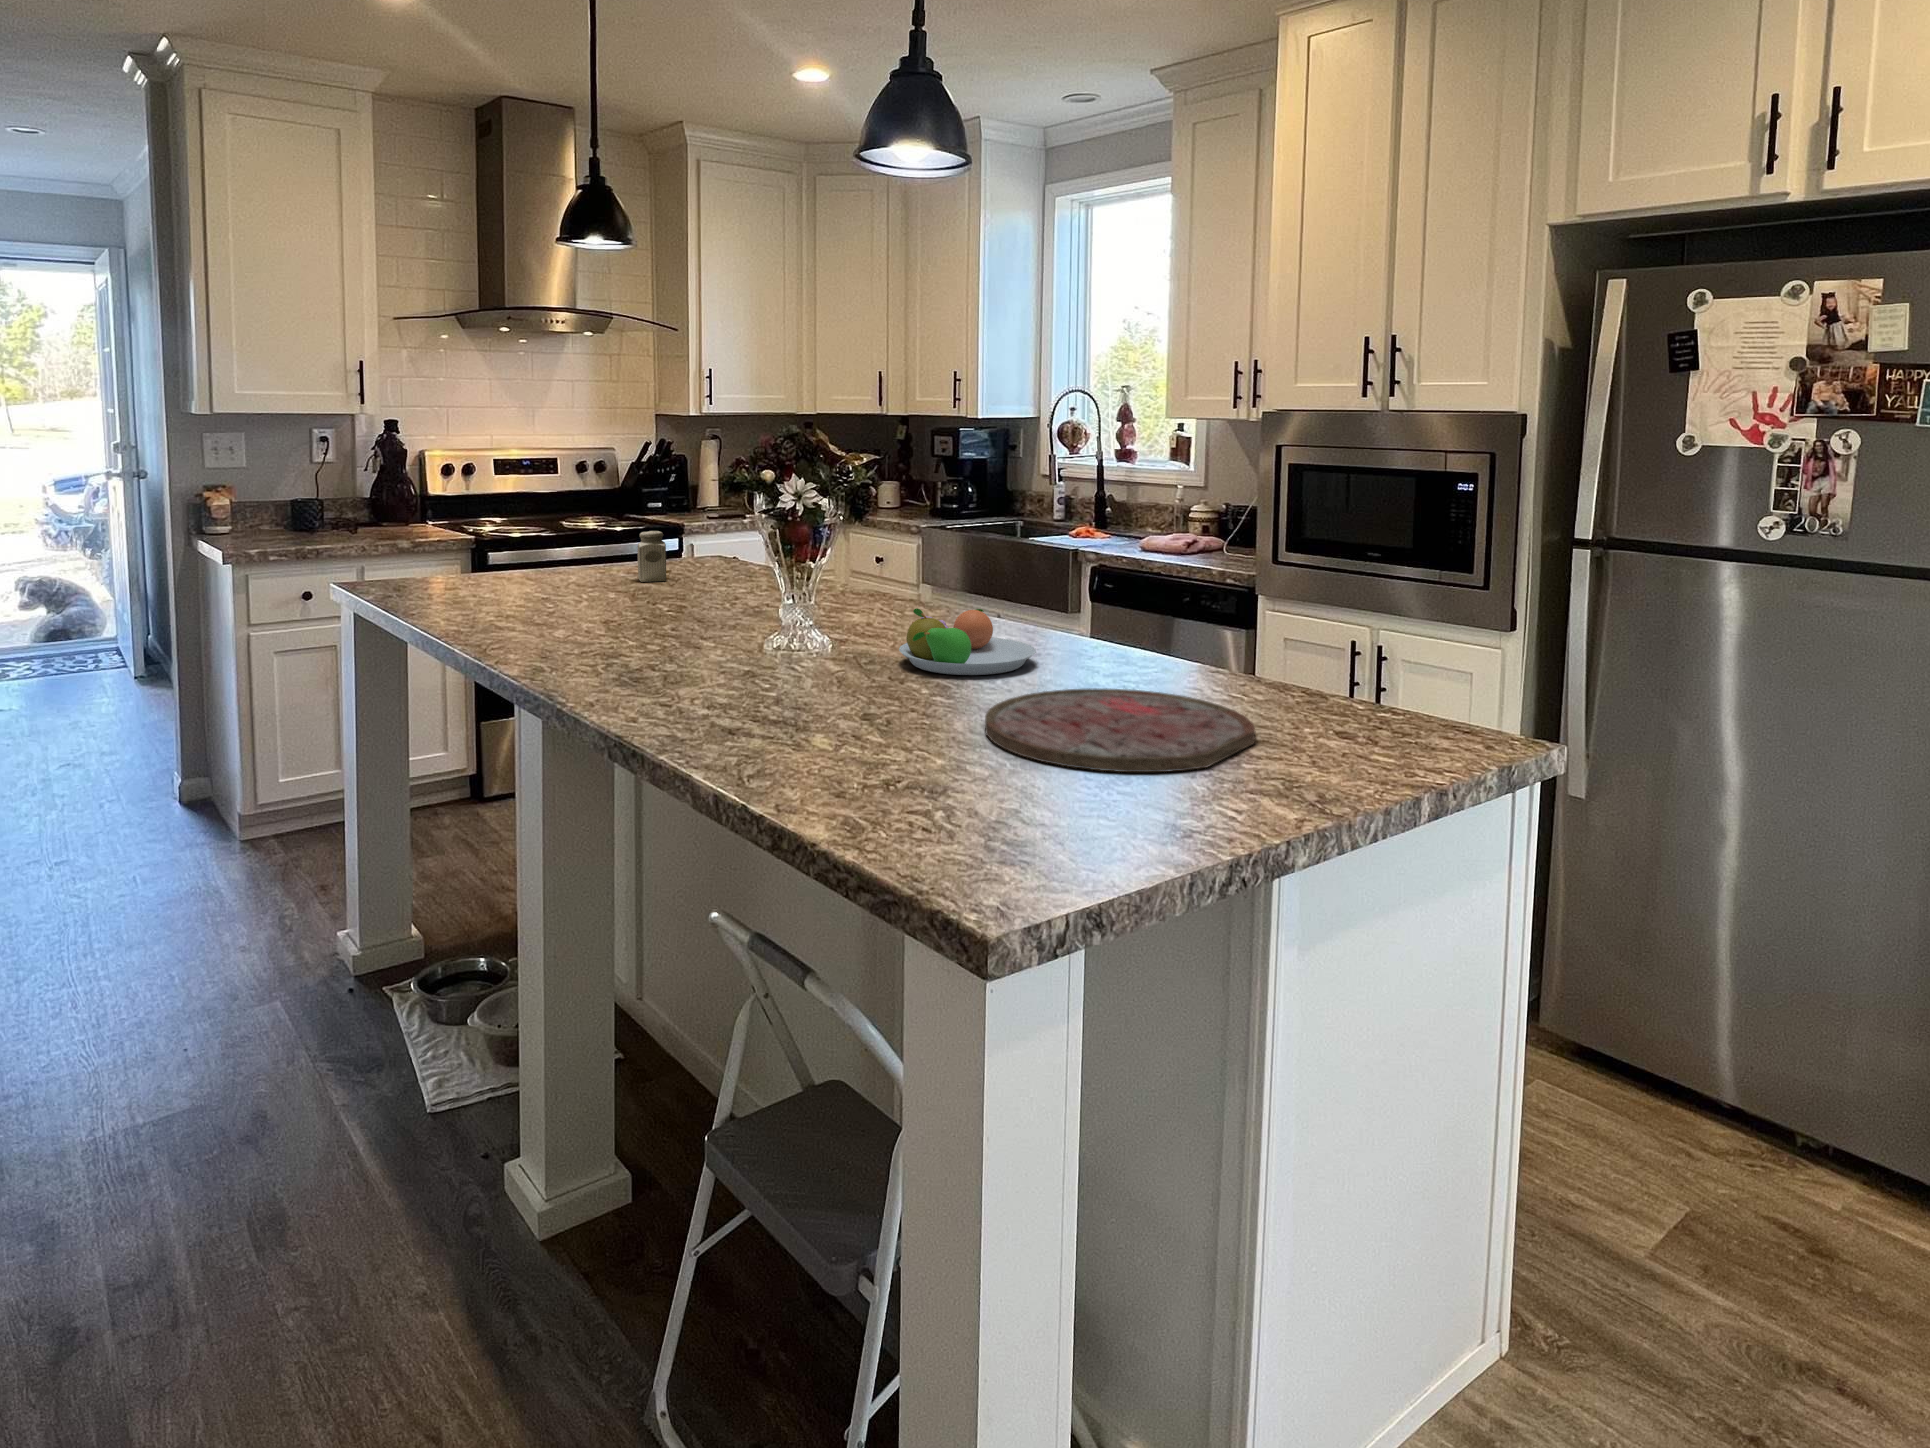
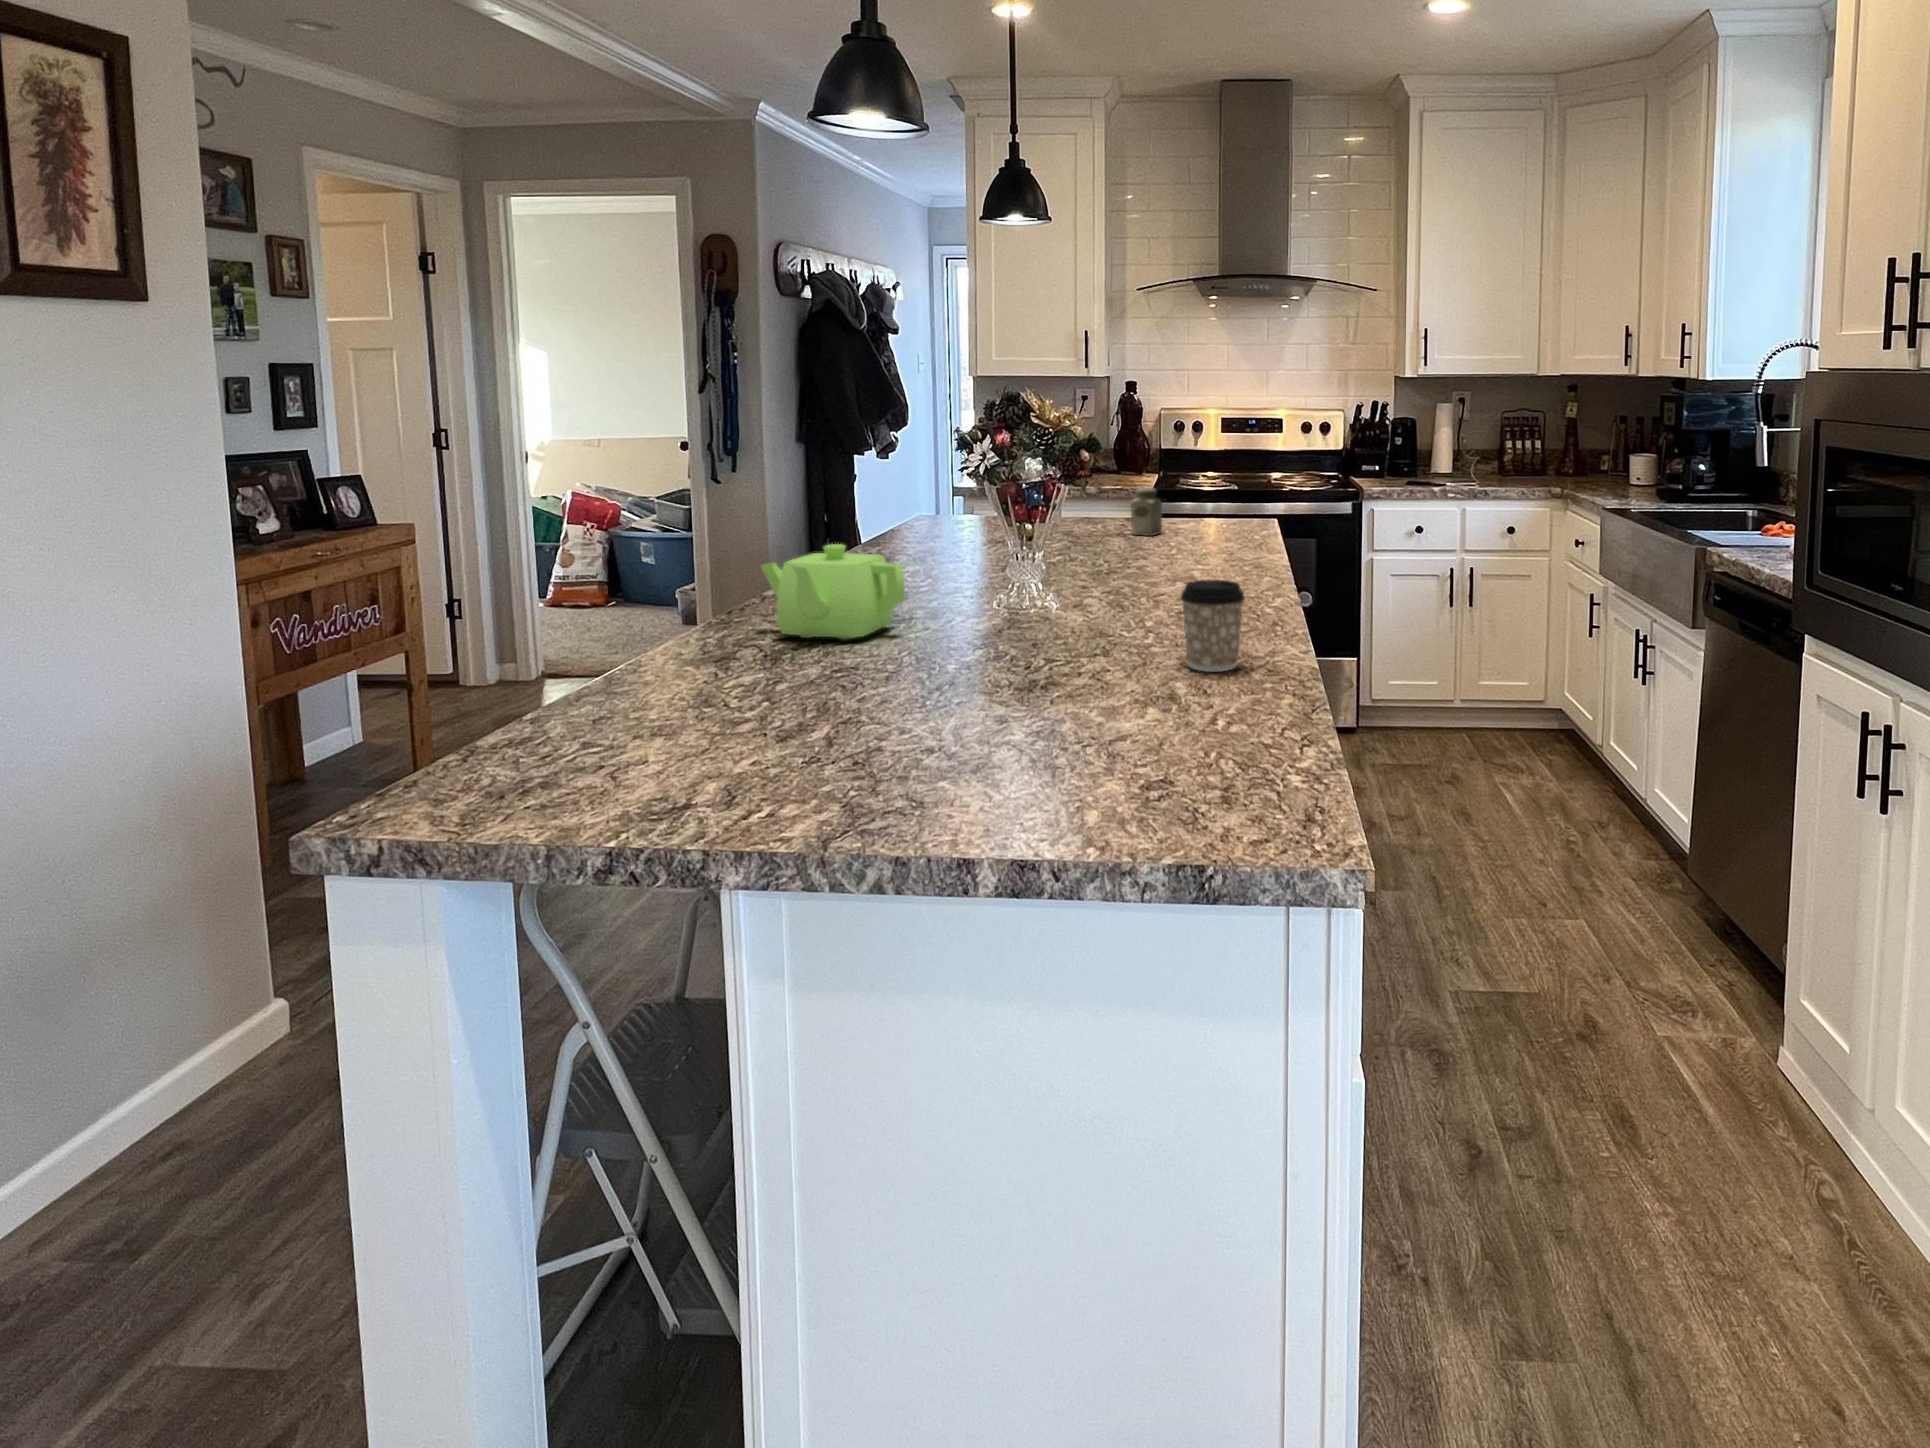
coffee cup: none [1110,591,1167,670] -> present [1181,579,1245,672]
teapot: none [659,600,824,709] -> present [761,544,906,640]
fruit bowl: present [899,608,1036,675] -> none [998,574,1157,649]
cutting board: present [985,688,1256,772] -> none [802,666,1088,757]

